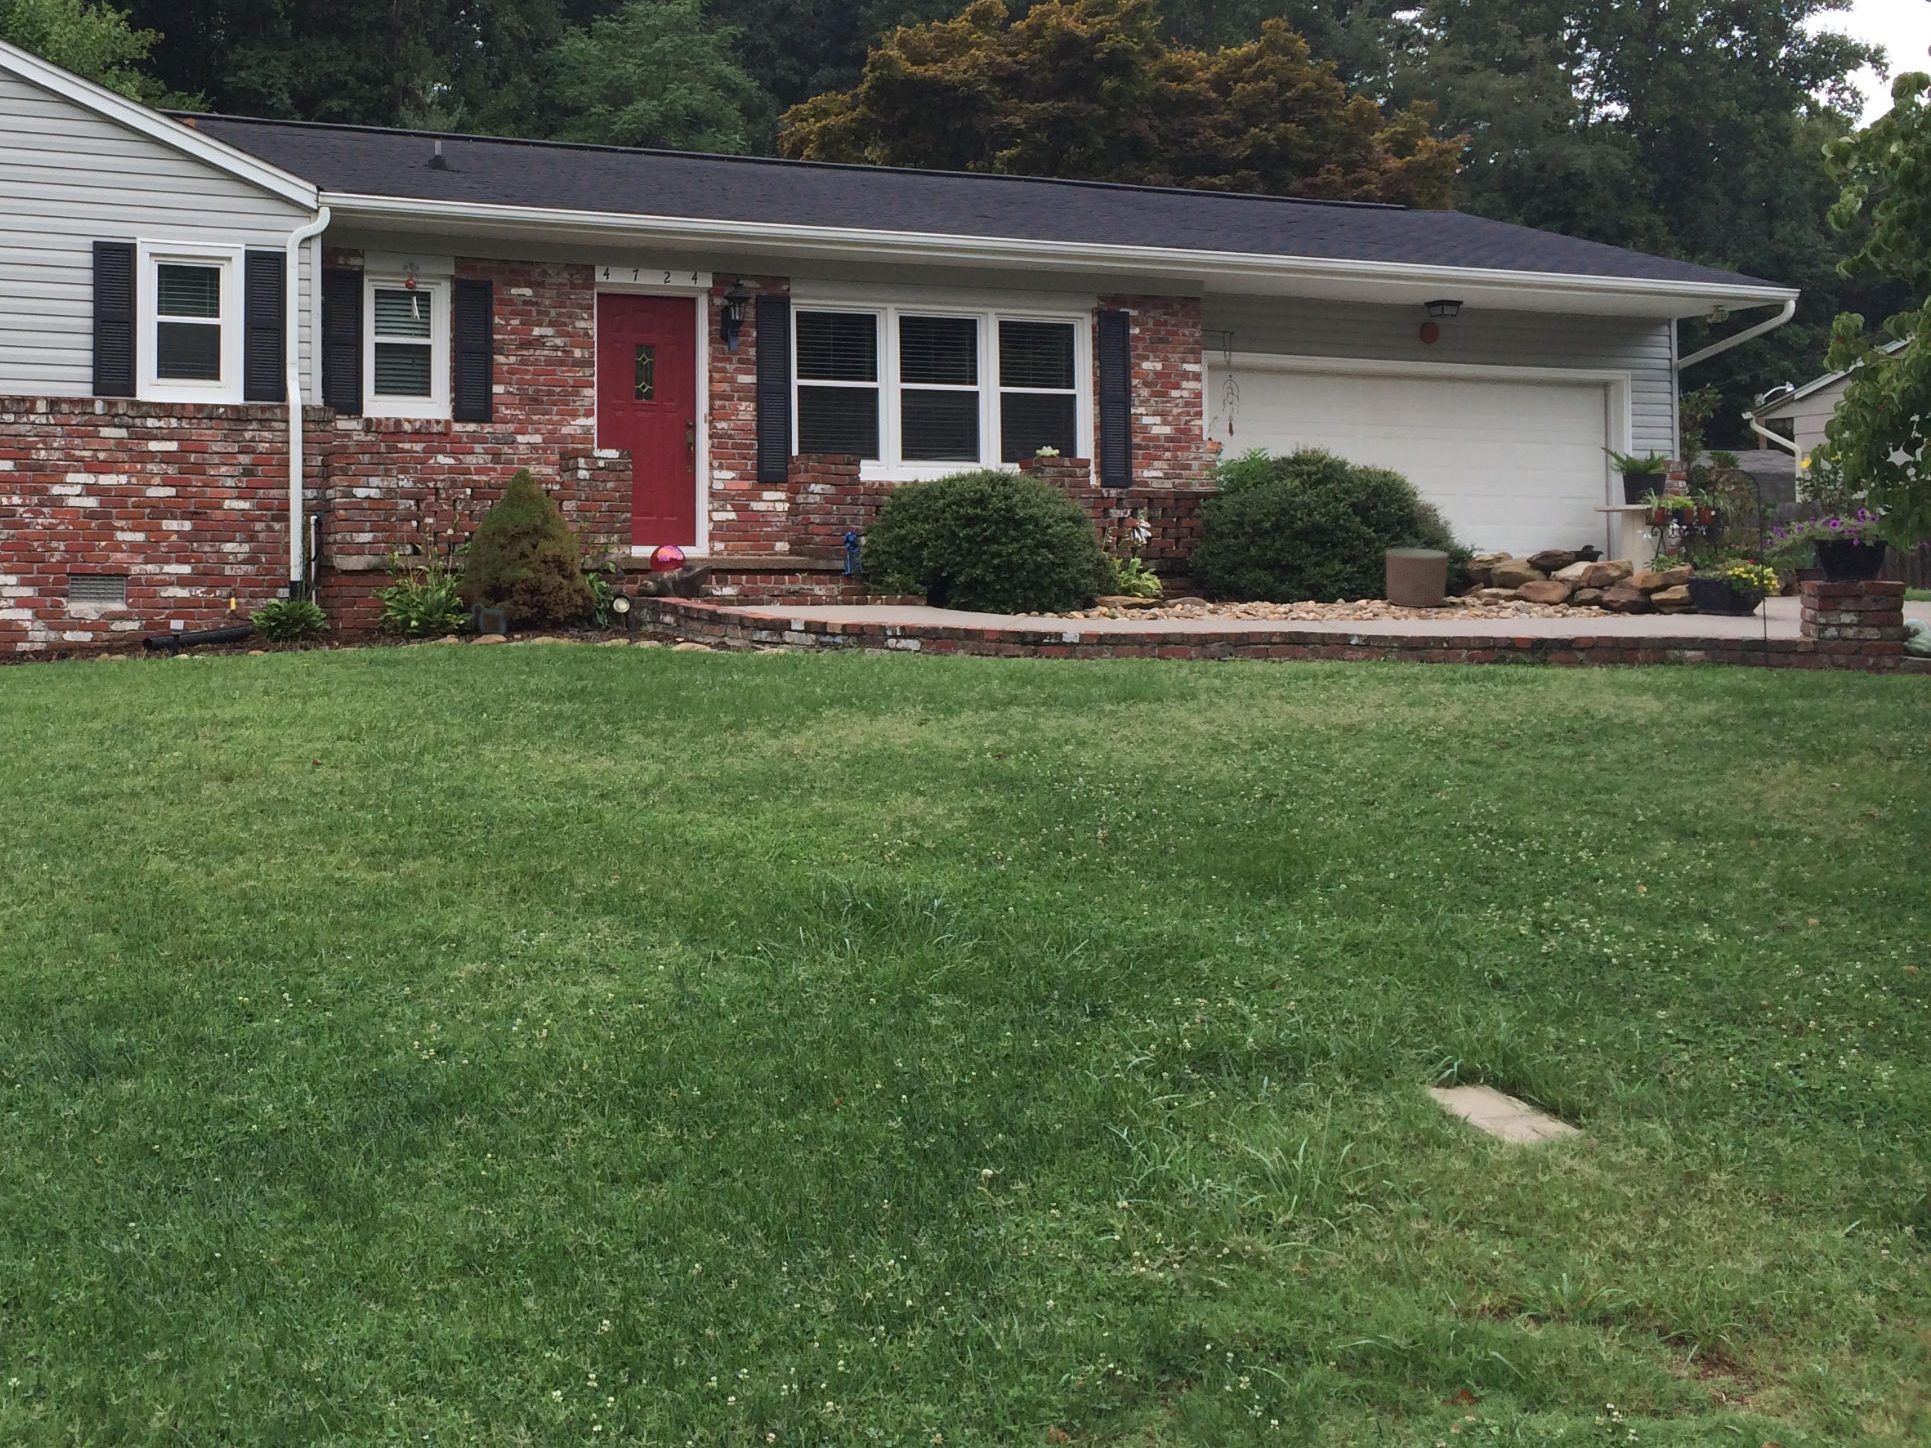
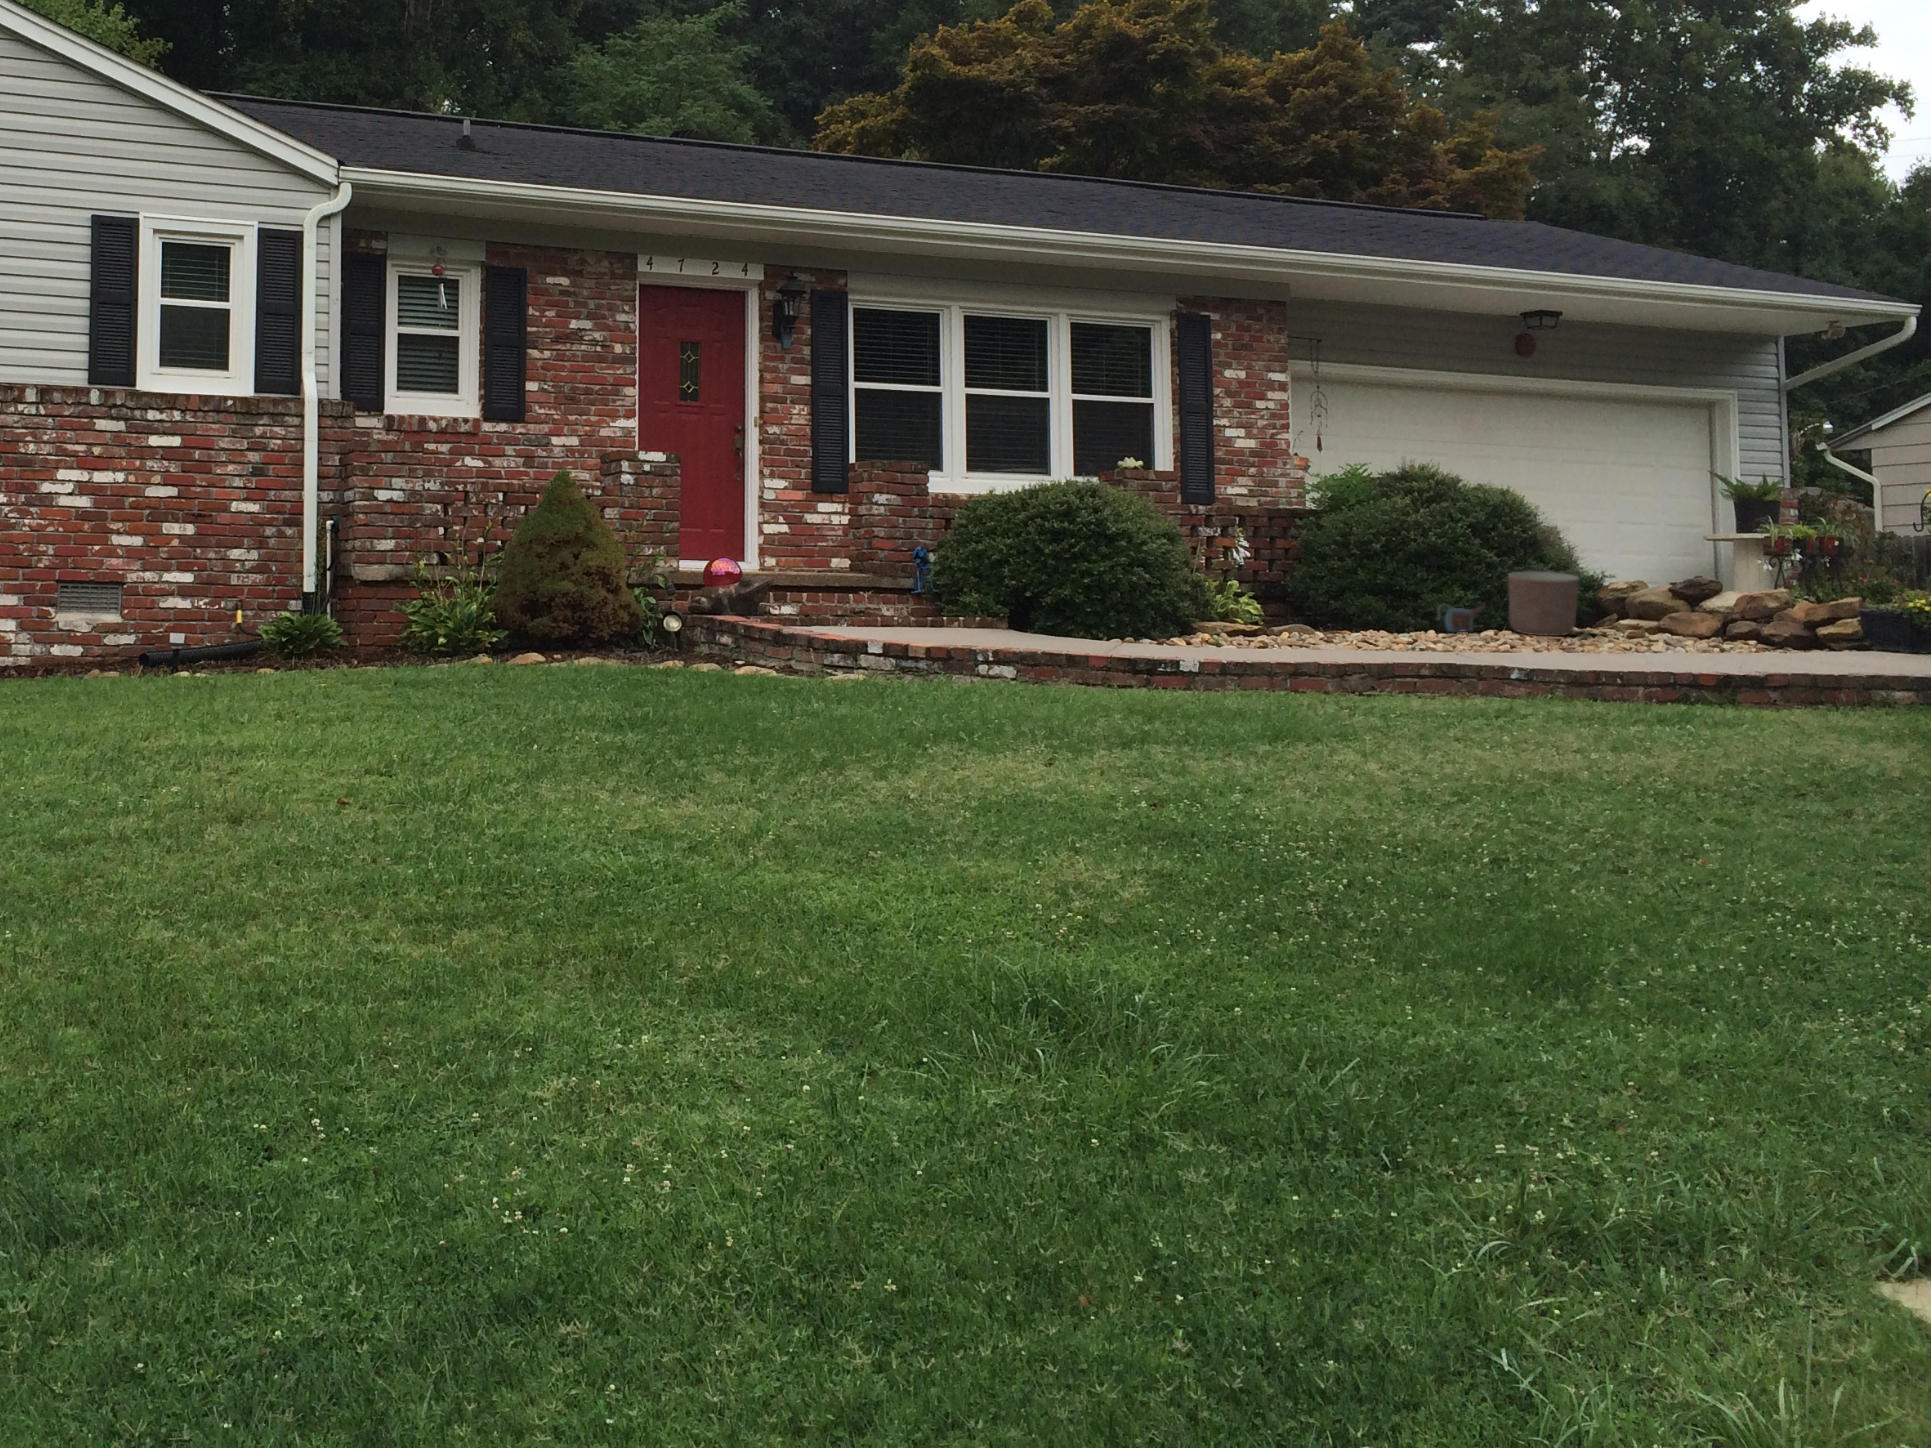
watering can: present [472,603,516,634] -> present [1437,604,1485,632]

